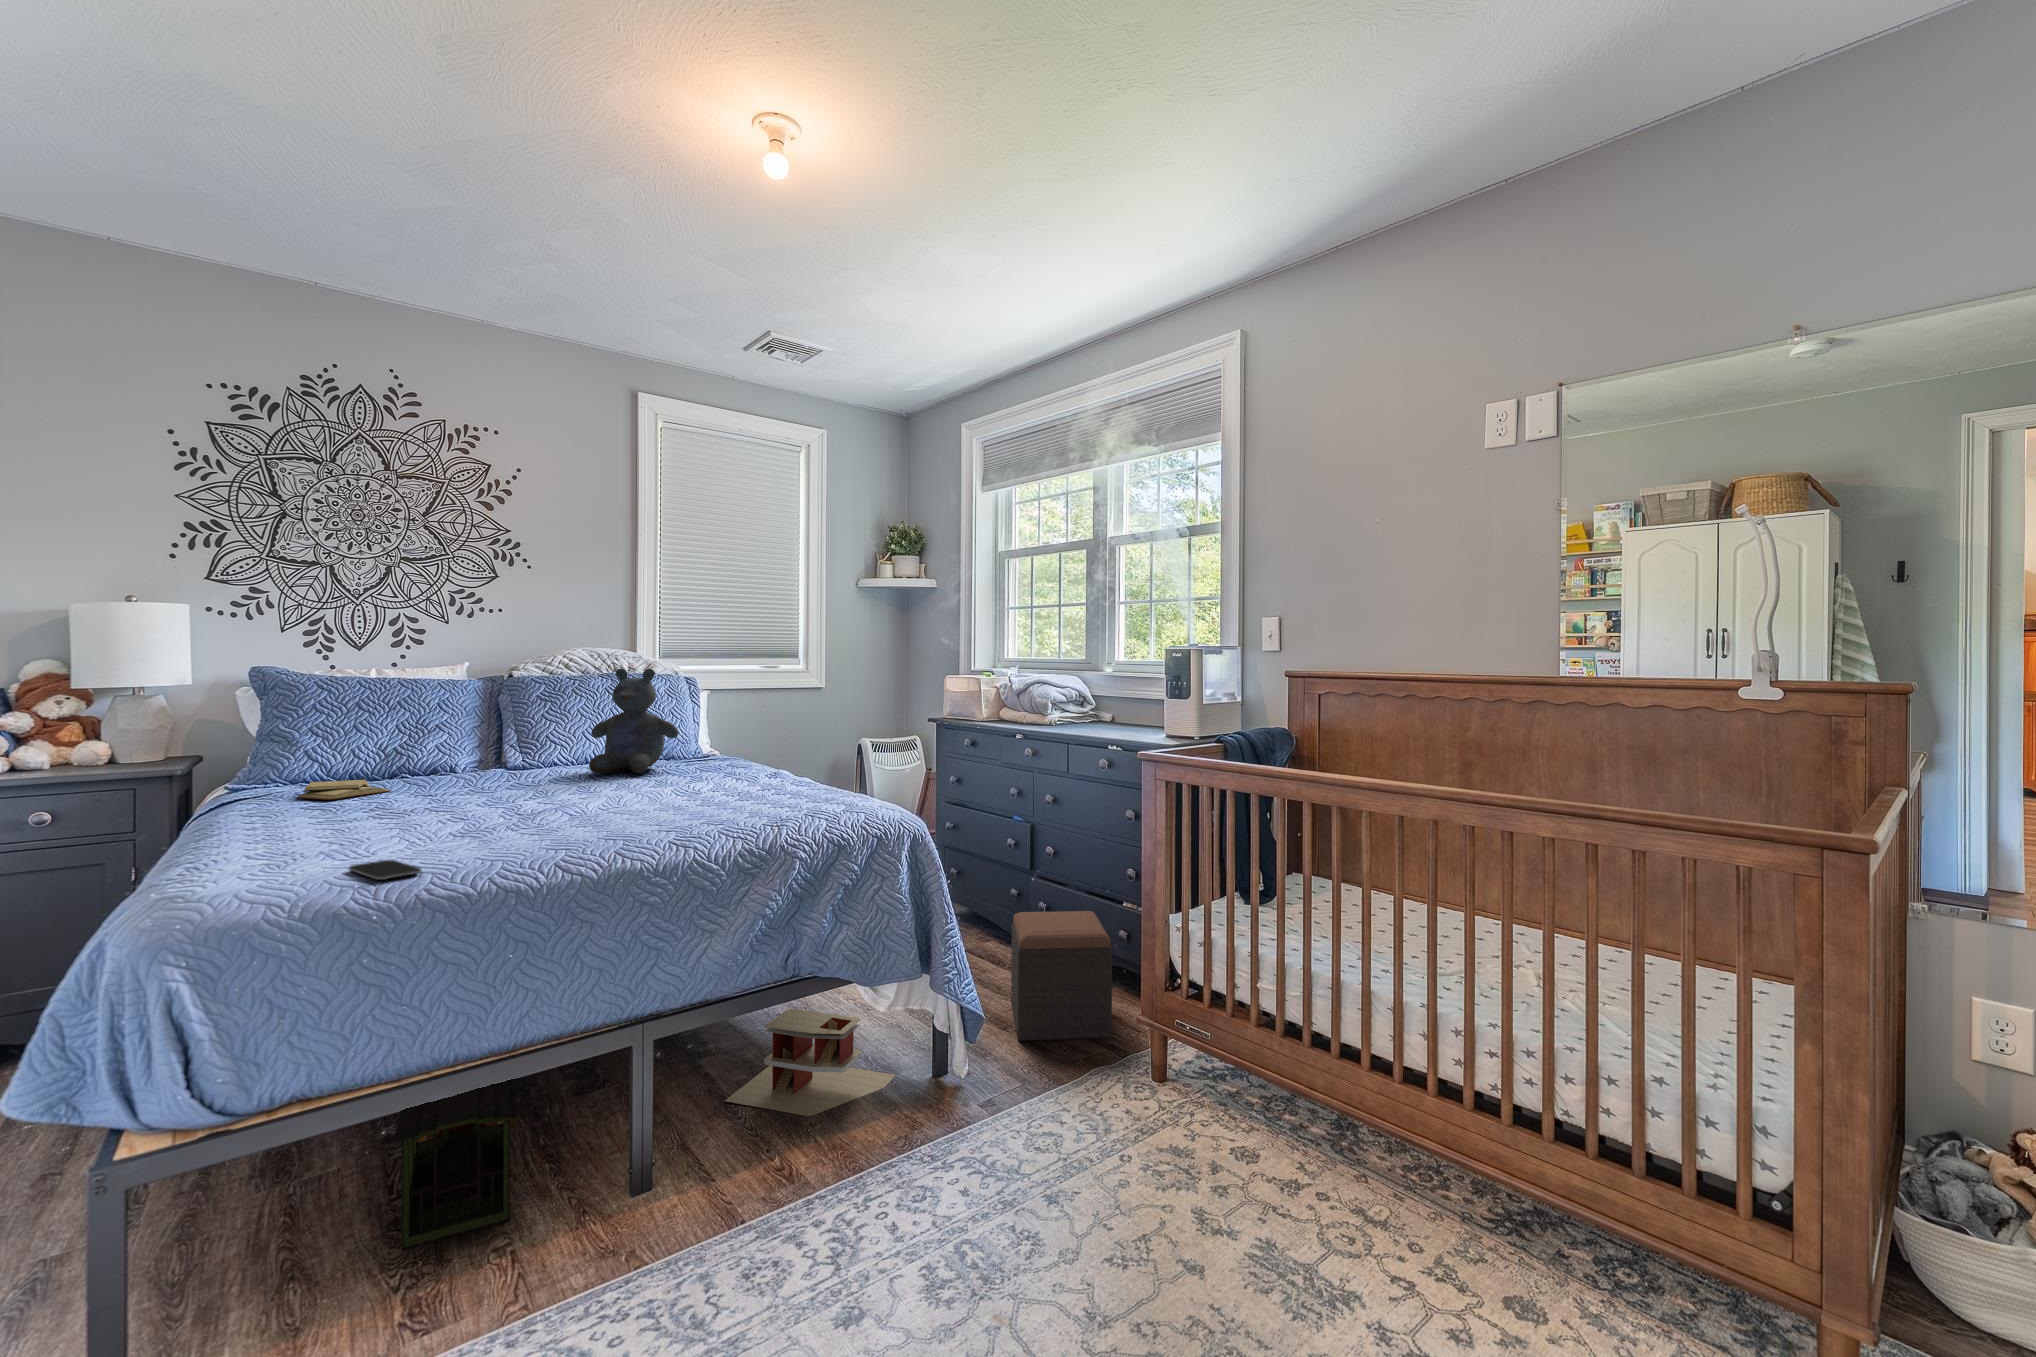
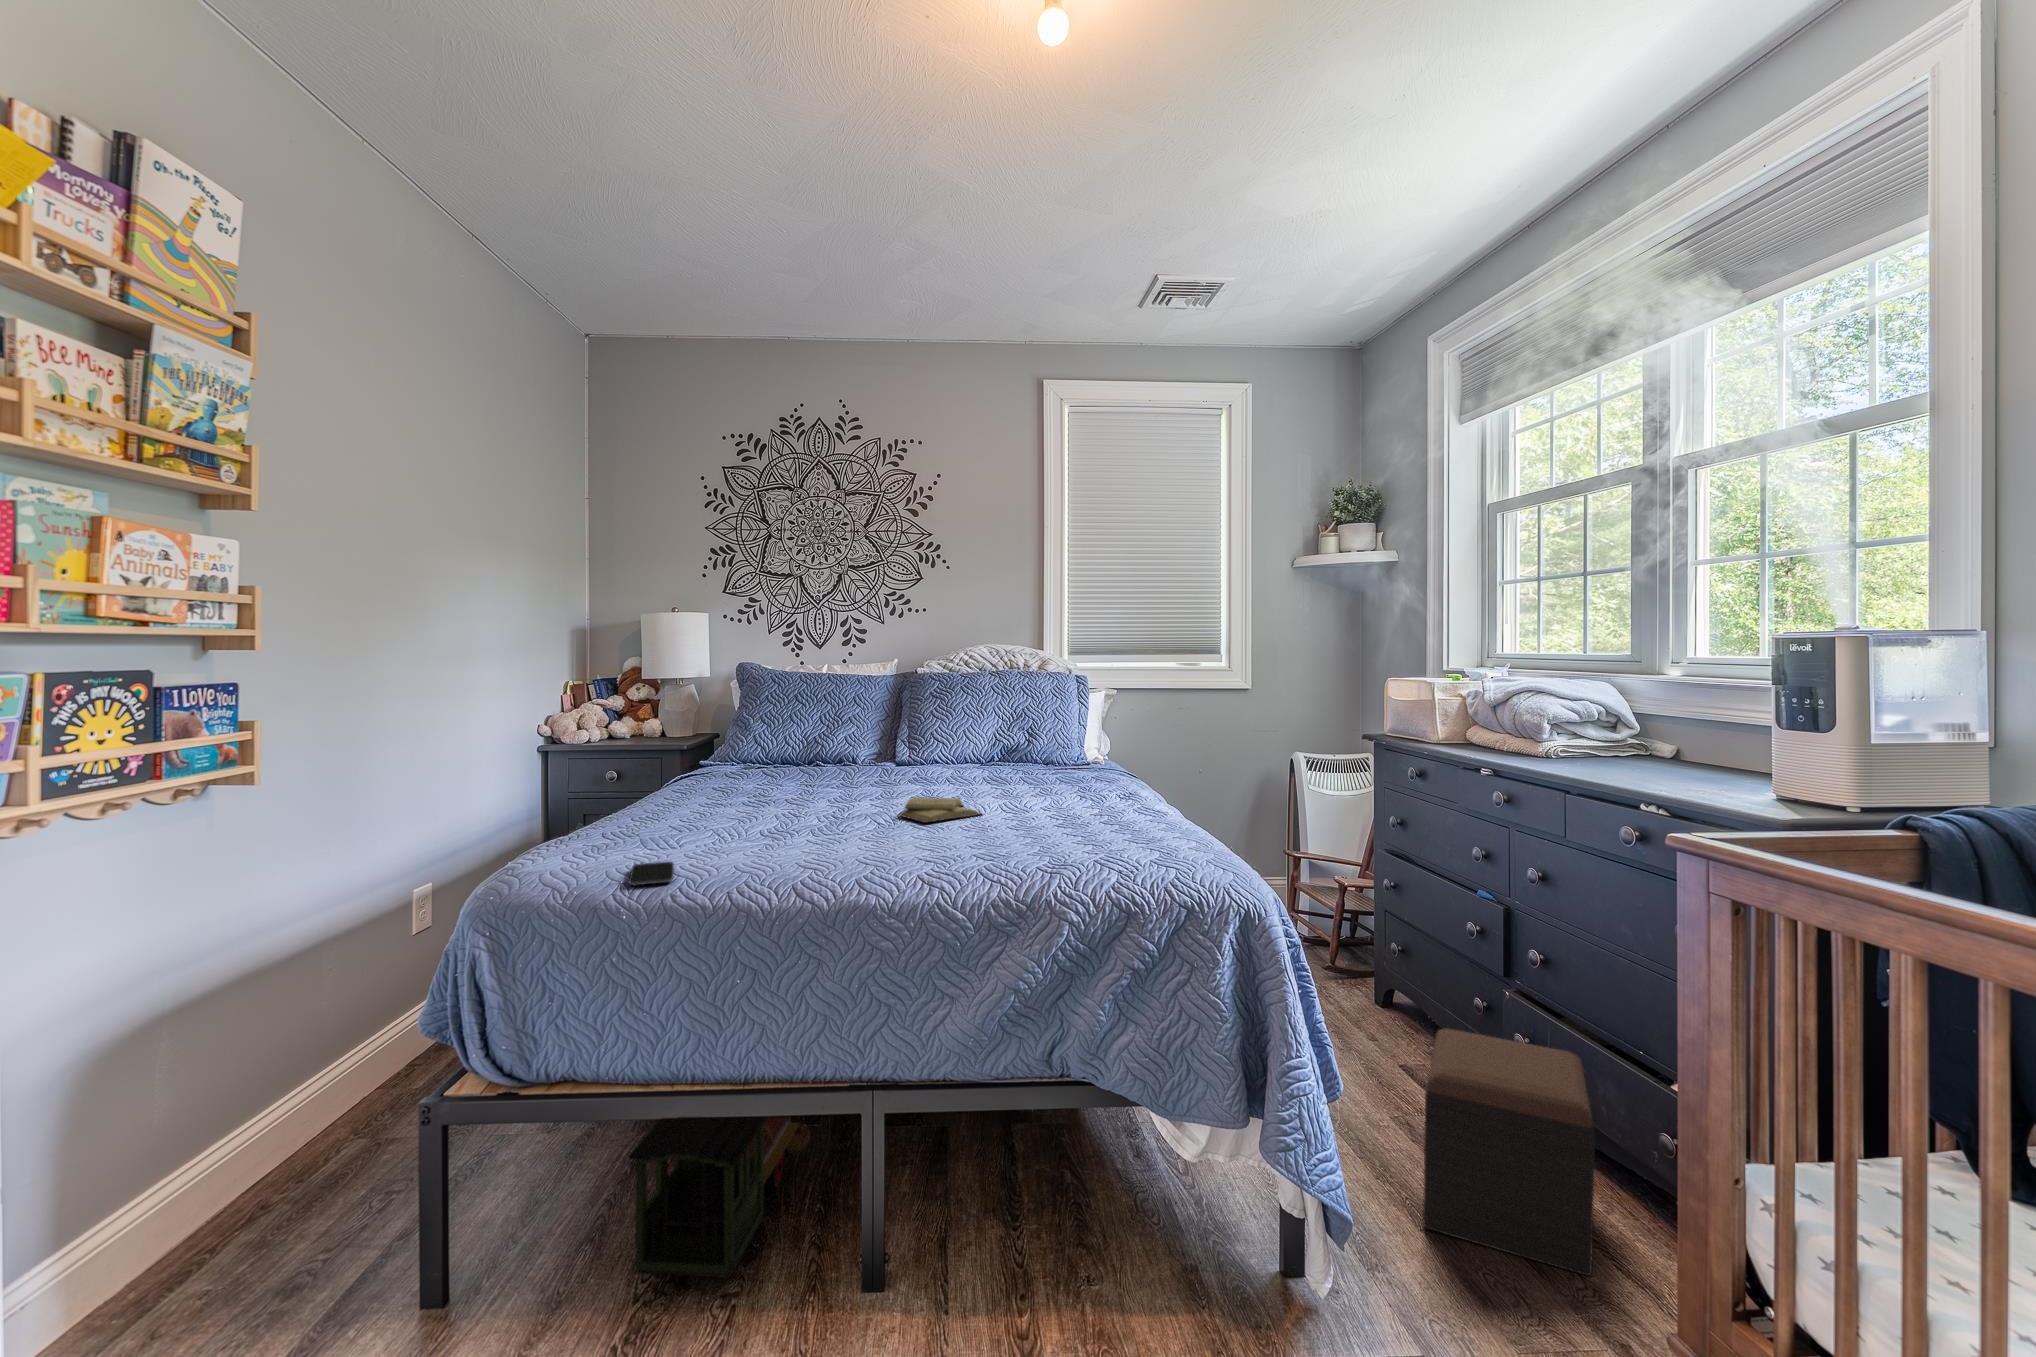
stuffed bear: present [589,668,678,774] -> none [958,668,1047,781]
diary: present [296,780,391,800] -> present [899,797,981,823]
toy house: present [725,1009,896,1116] -> none [1011,1094,1225,1284]

